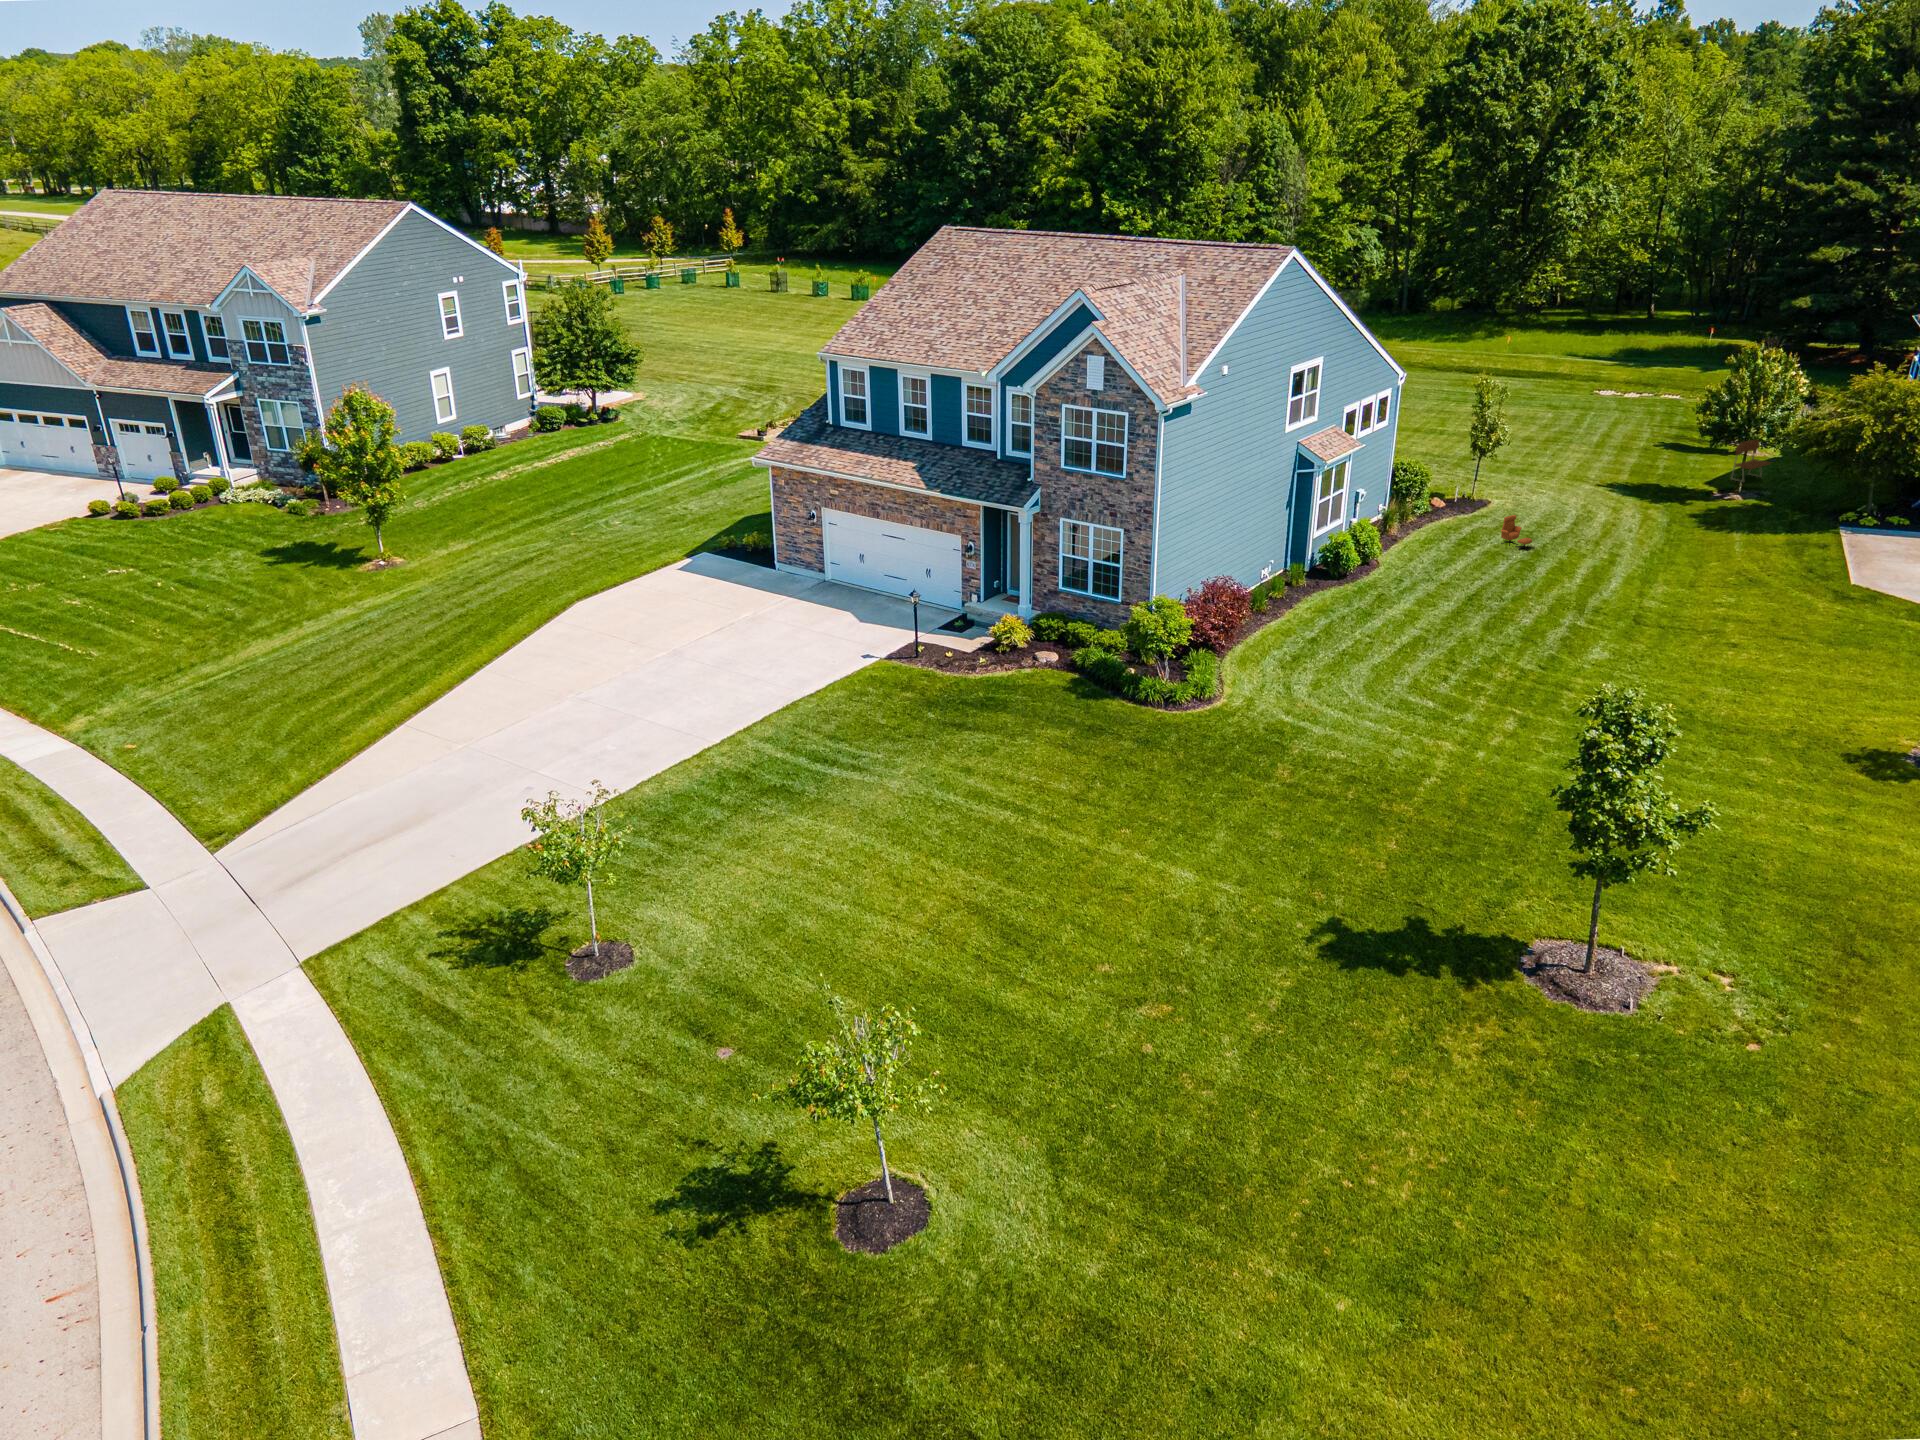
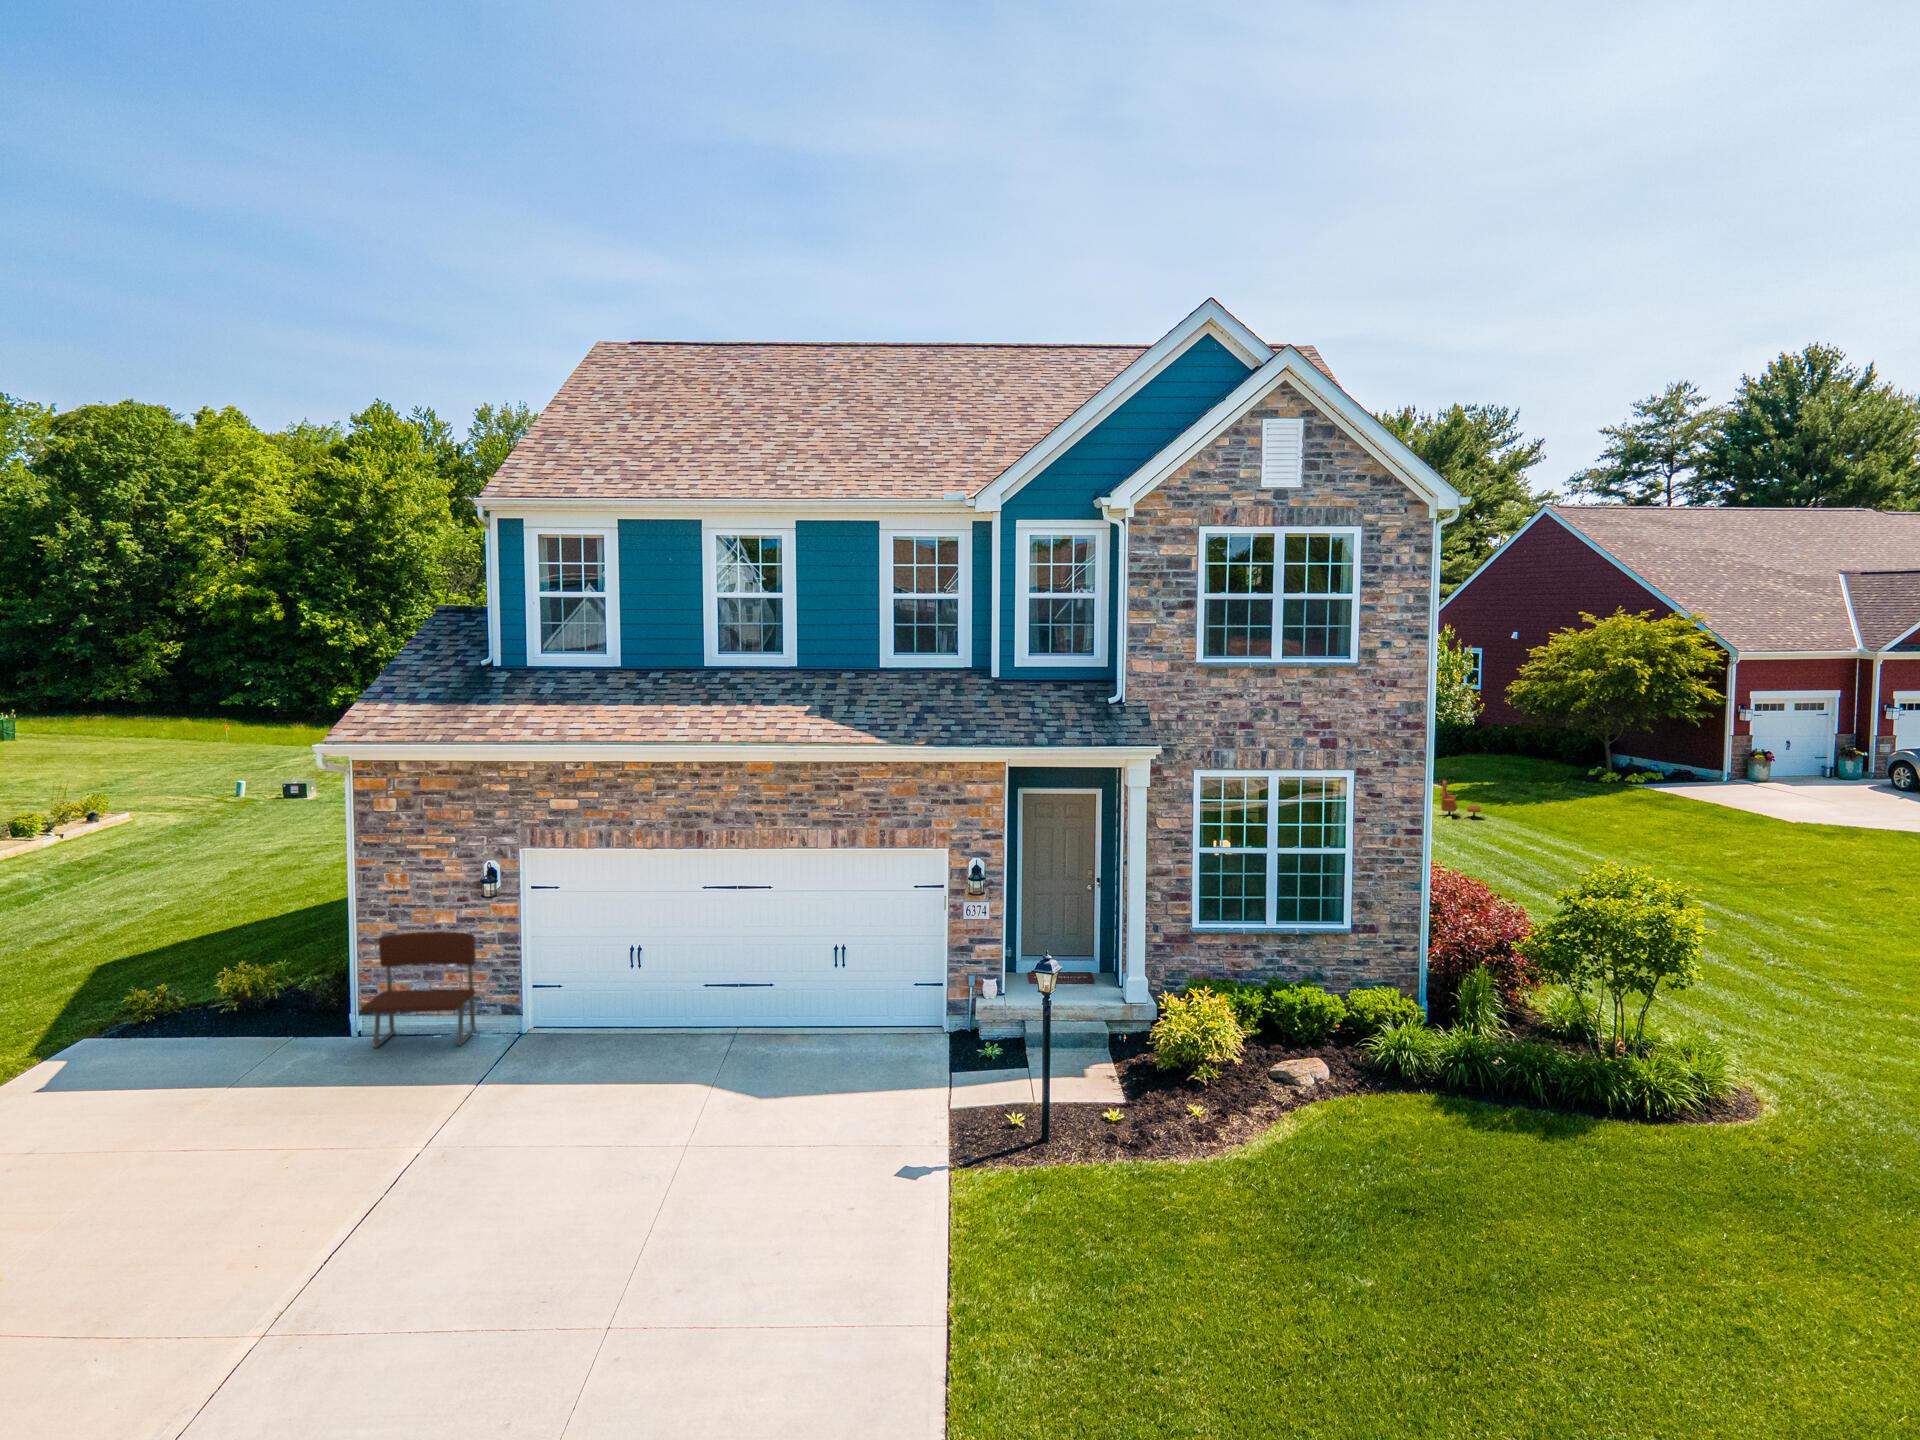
bench: present [1731,440,1770,482] -> present [361,932,476,1048]

